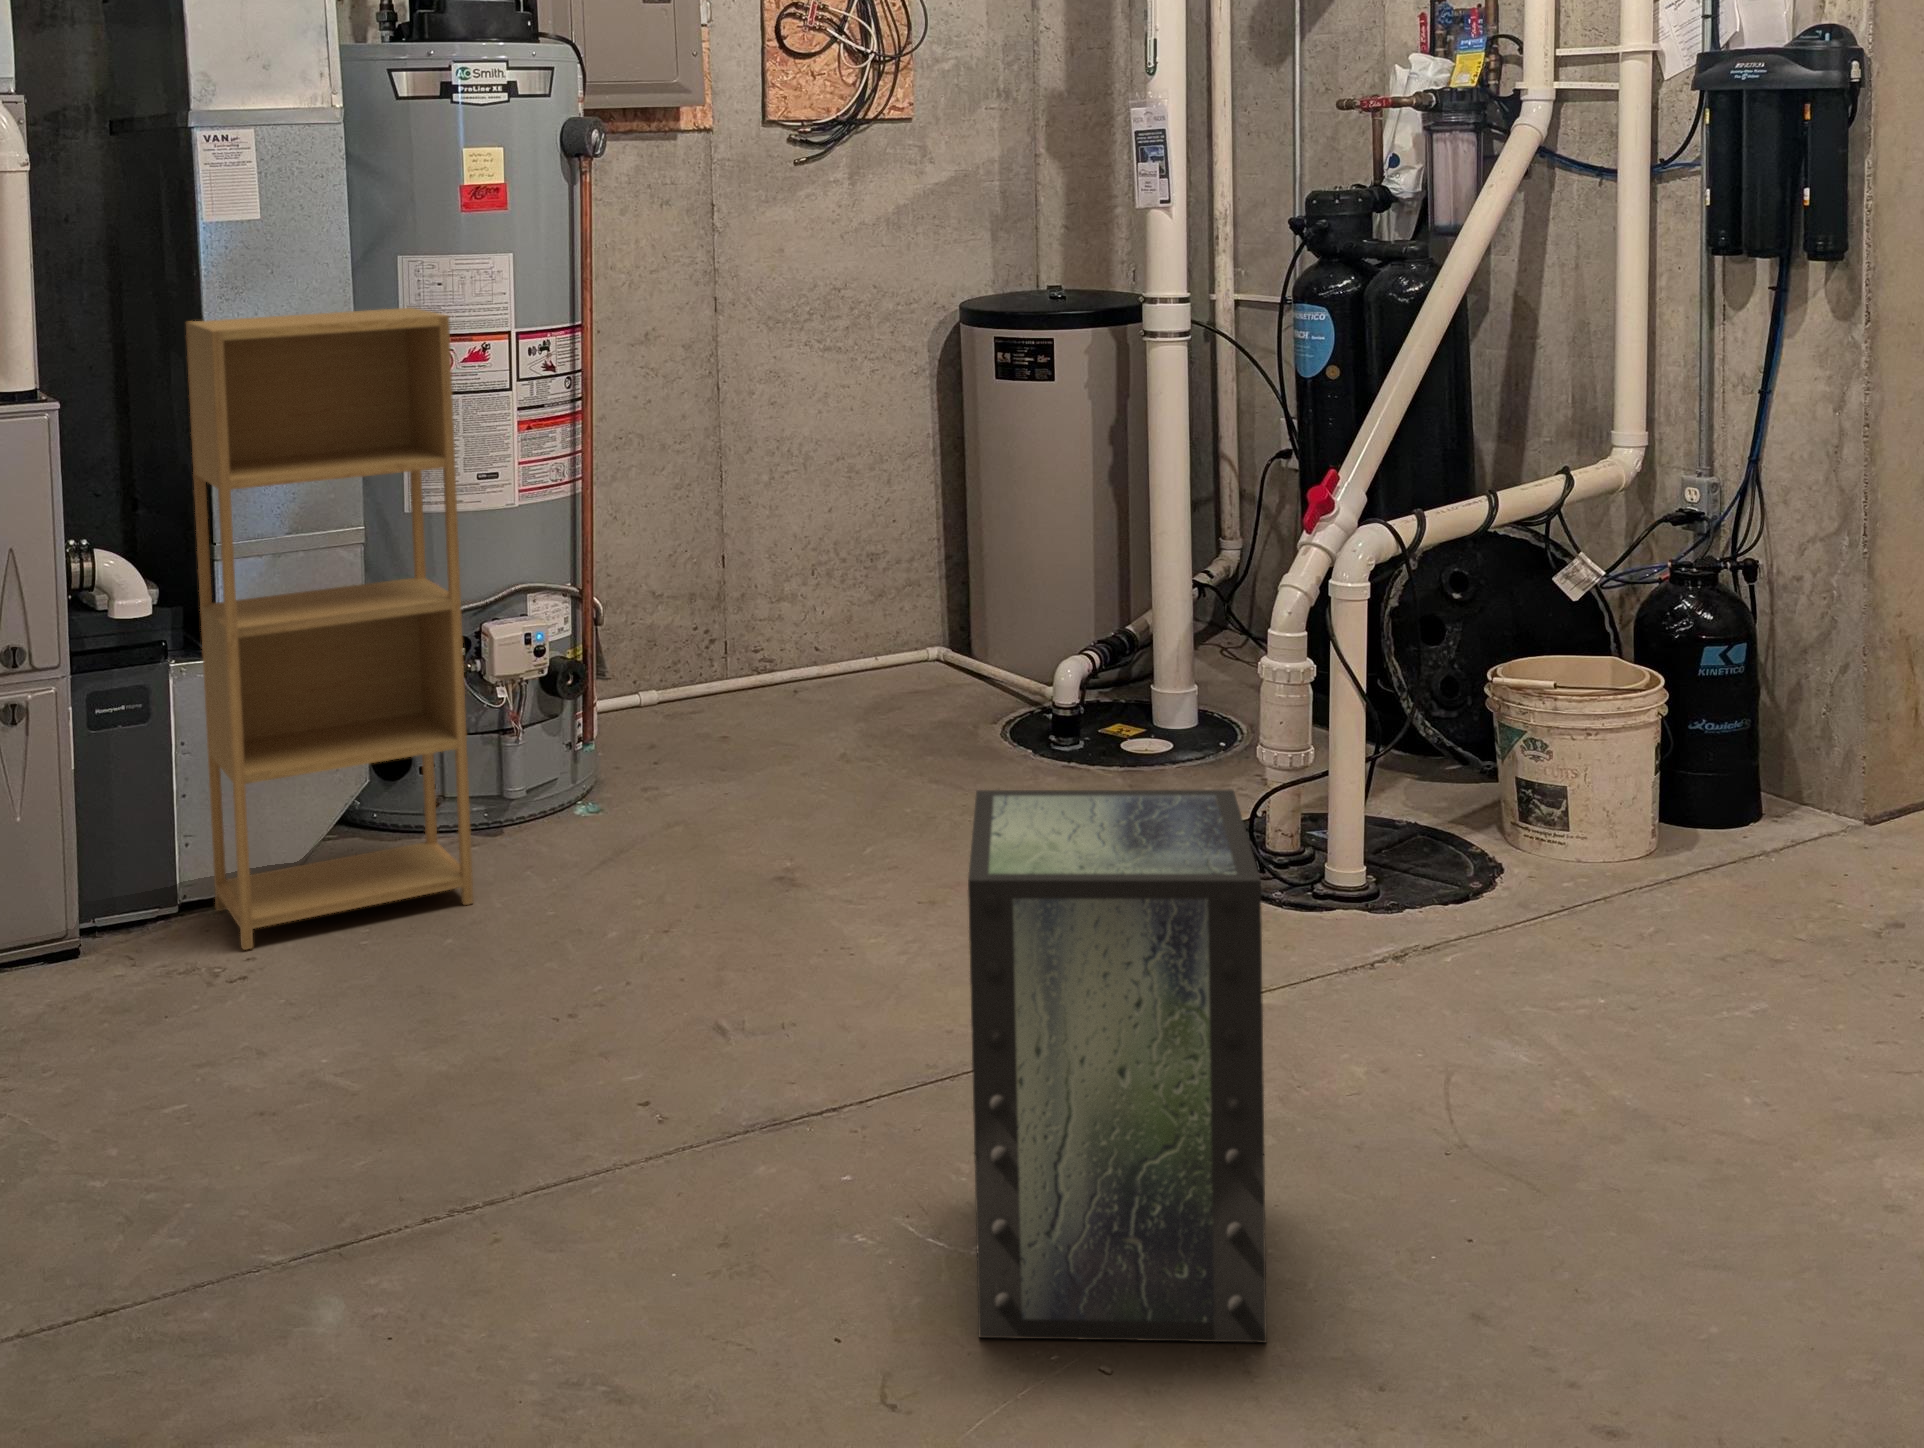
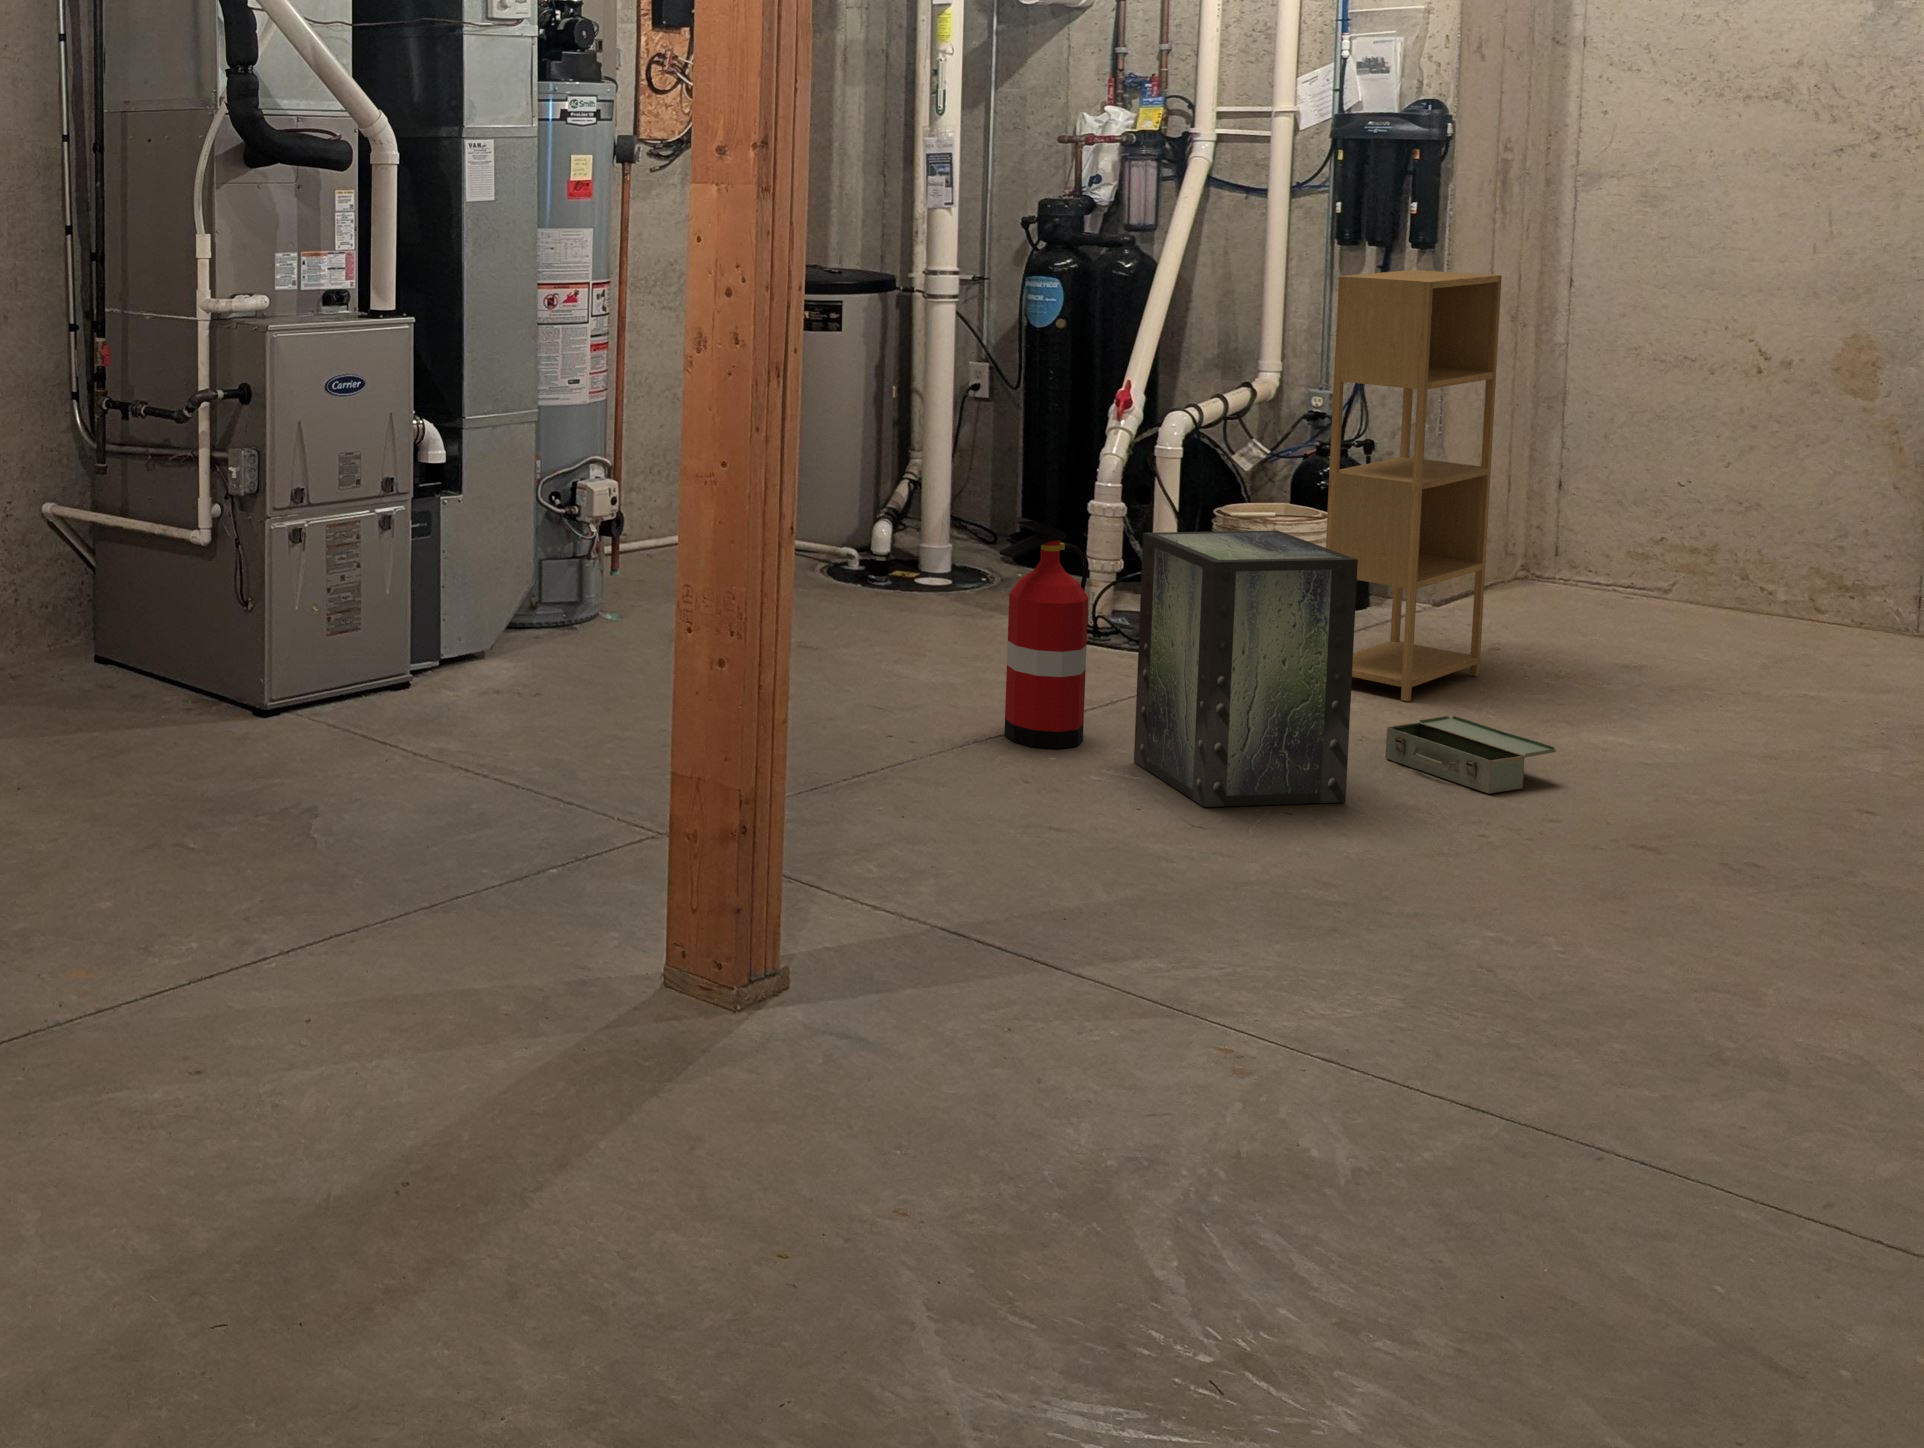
shelving unit: present [186,308,473,950] -> present [1326,270,1502,701]
fire extinguisher: none [793,744,972,1151] -> present [1000,517,1089,749]
toolbox: none [1459,1133,1738,1337] -> present [1386,716,1556,794]

